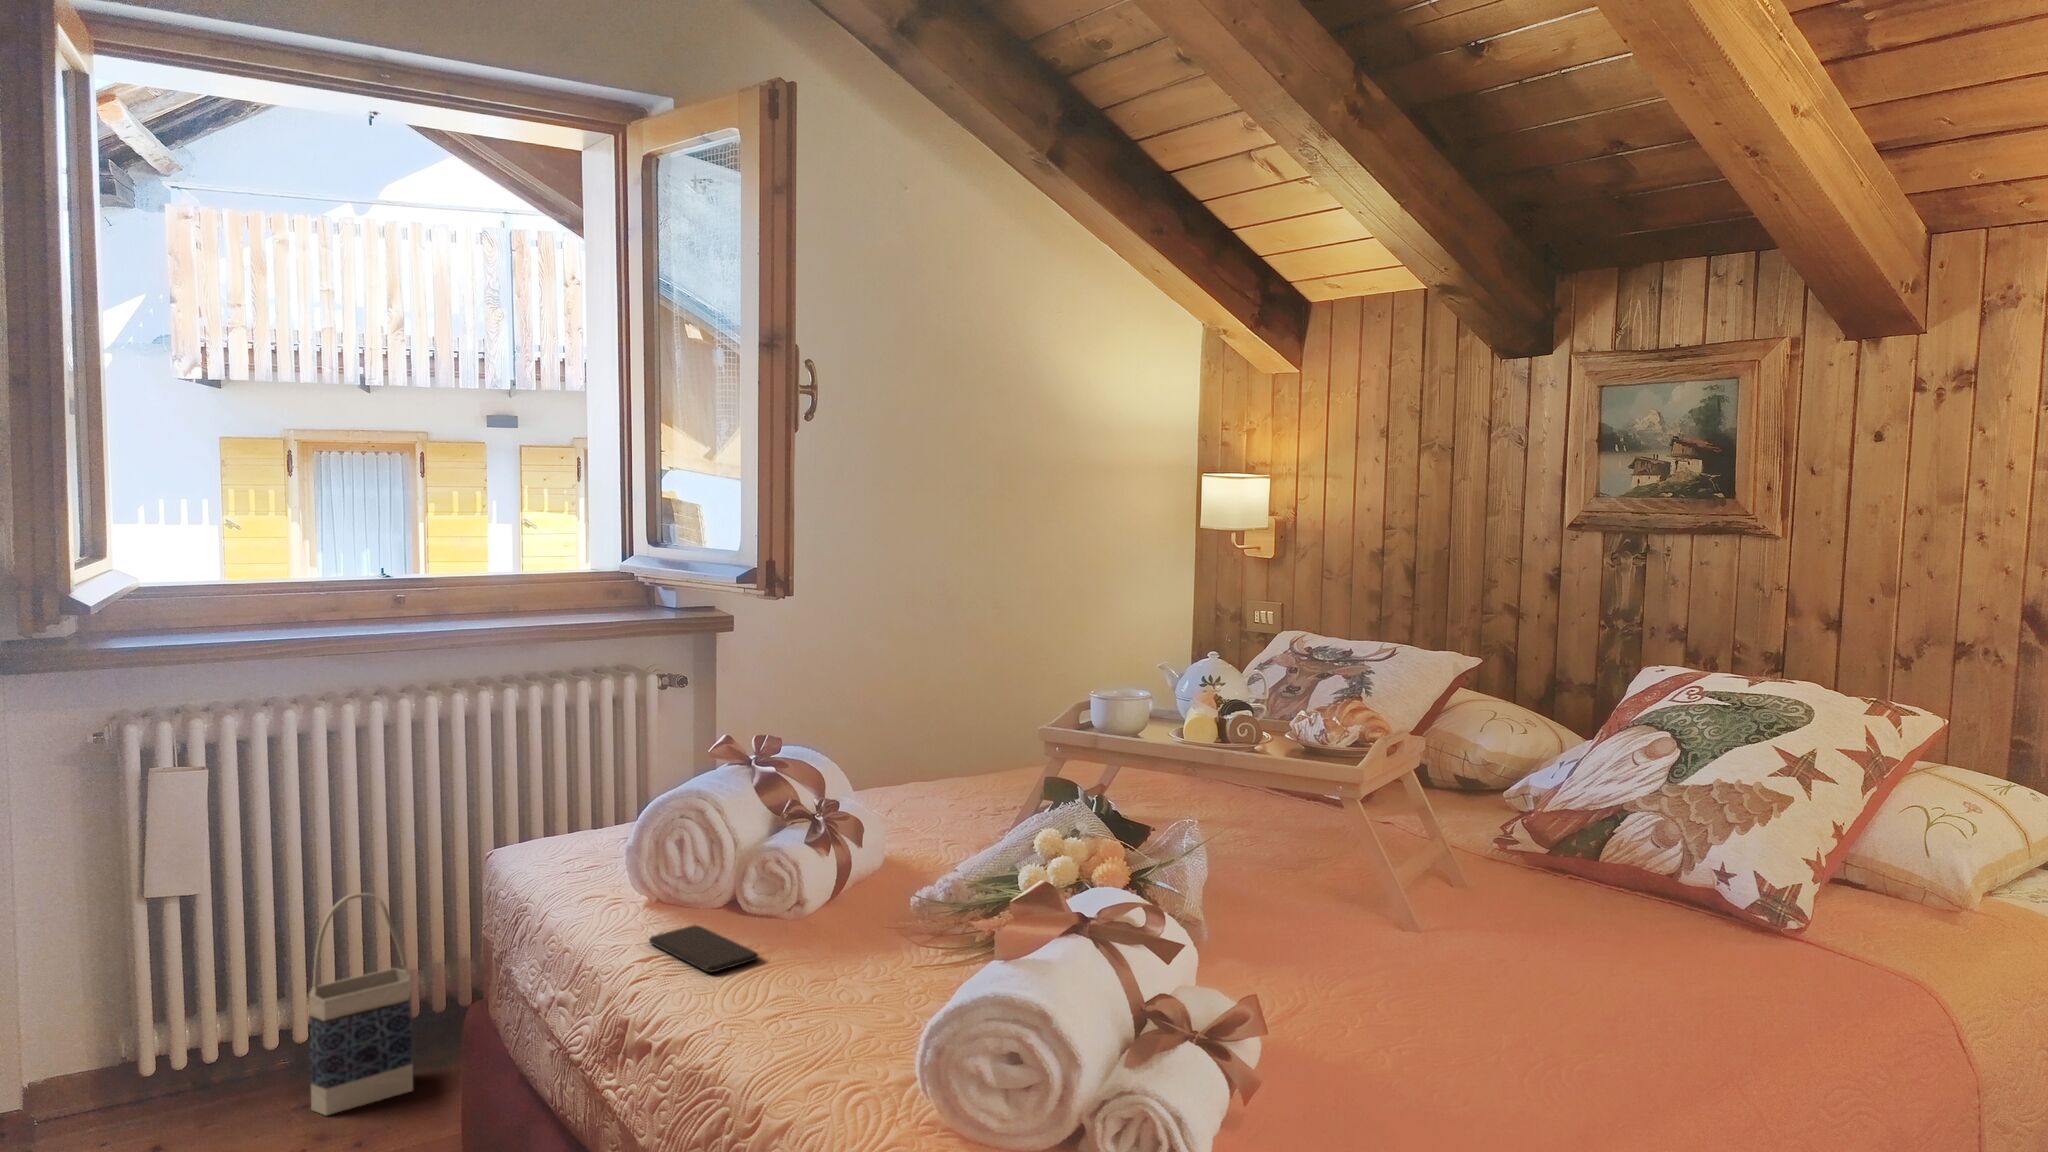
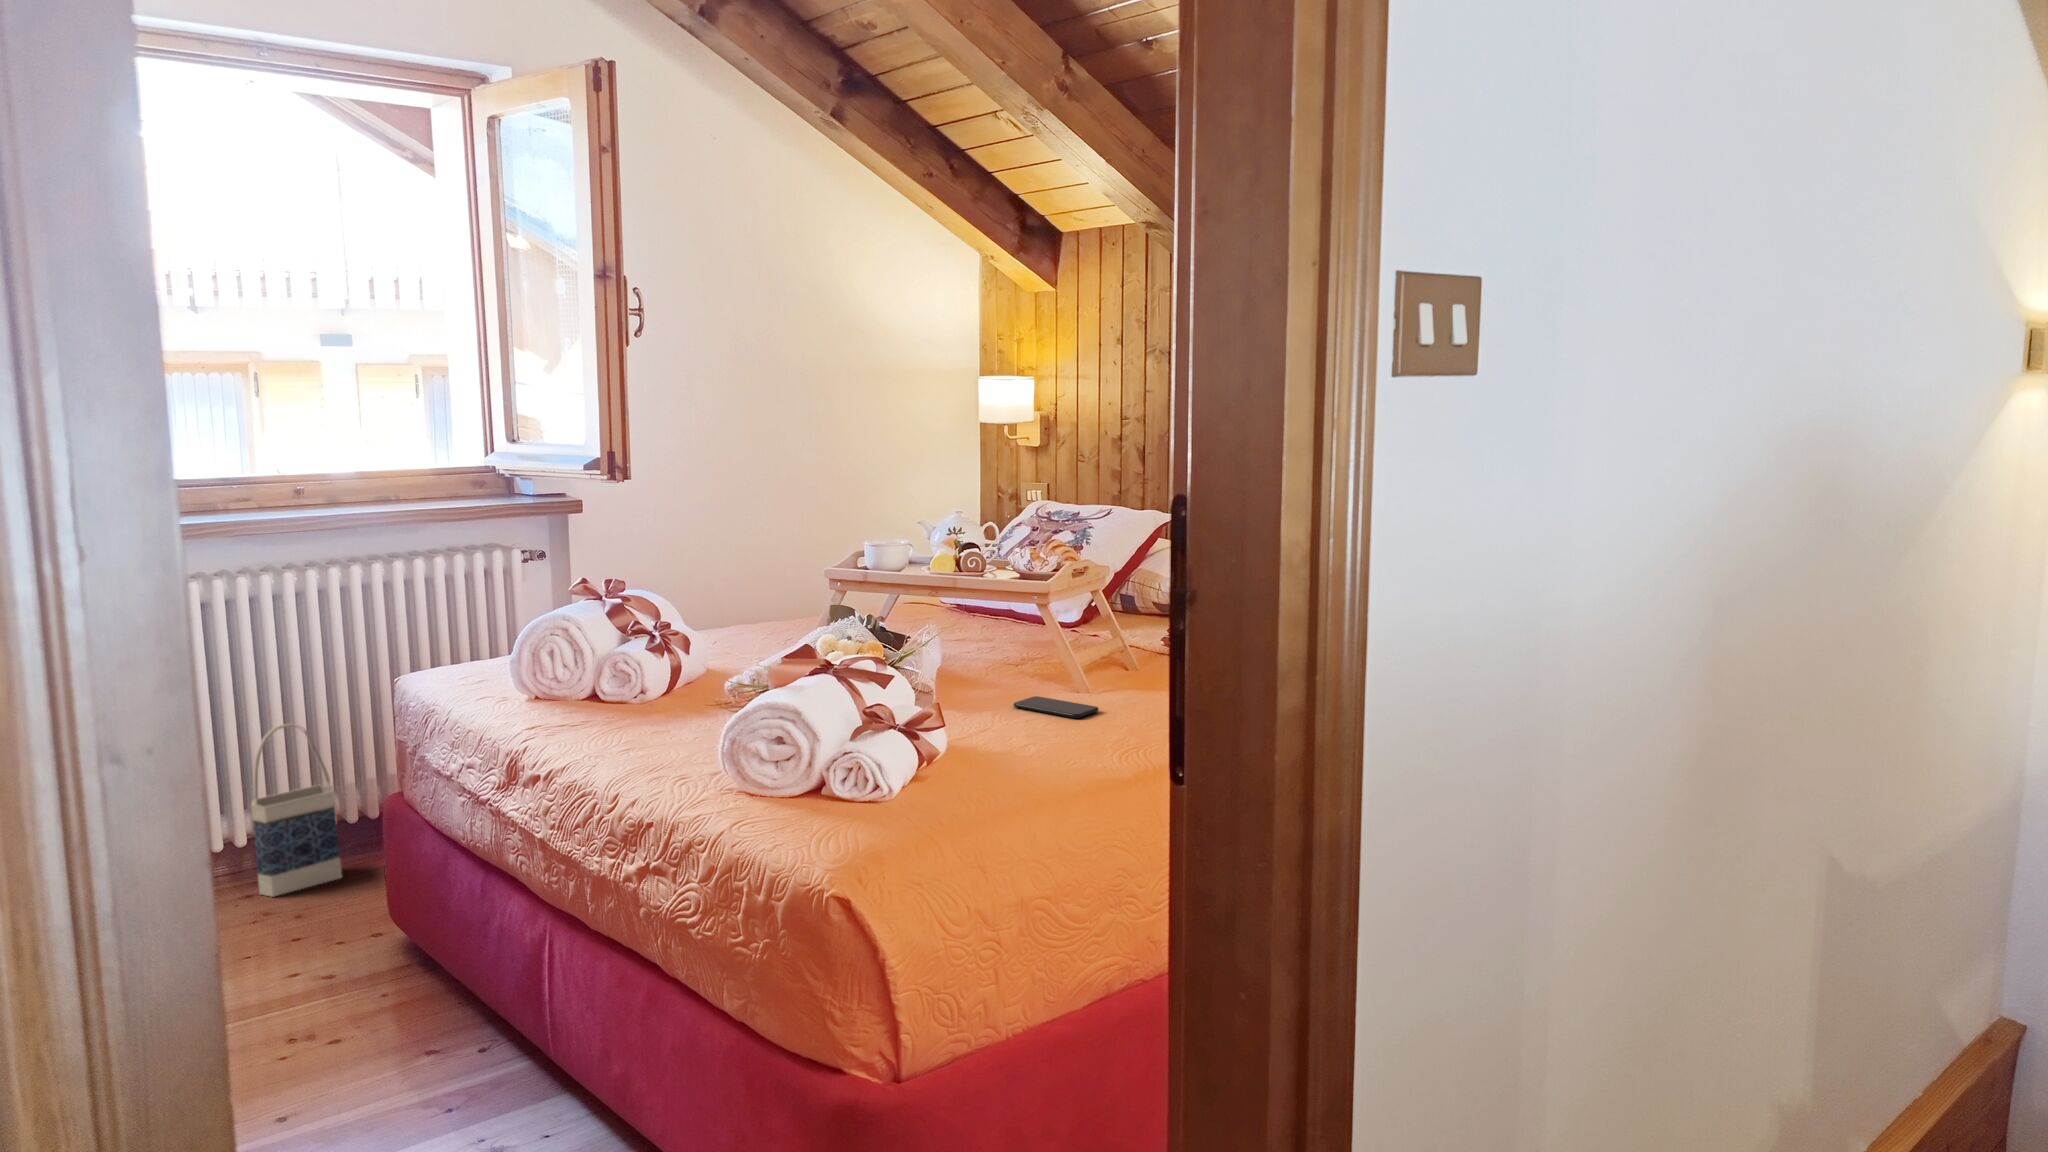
smartphone: present [649,925,758,972] -> present [1014,696,1099,718]

